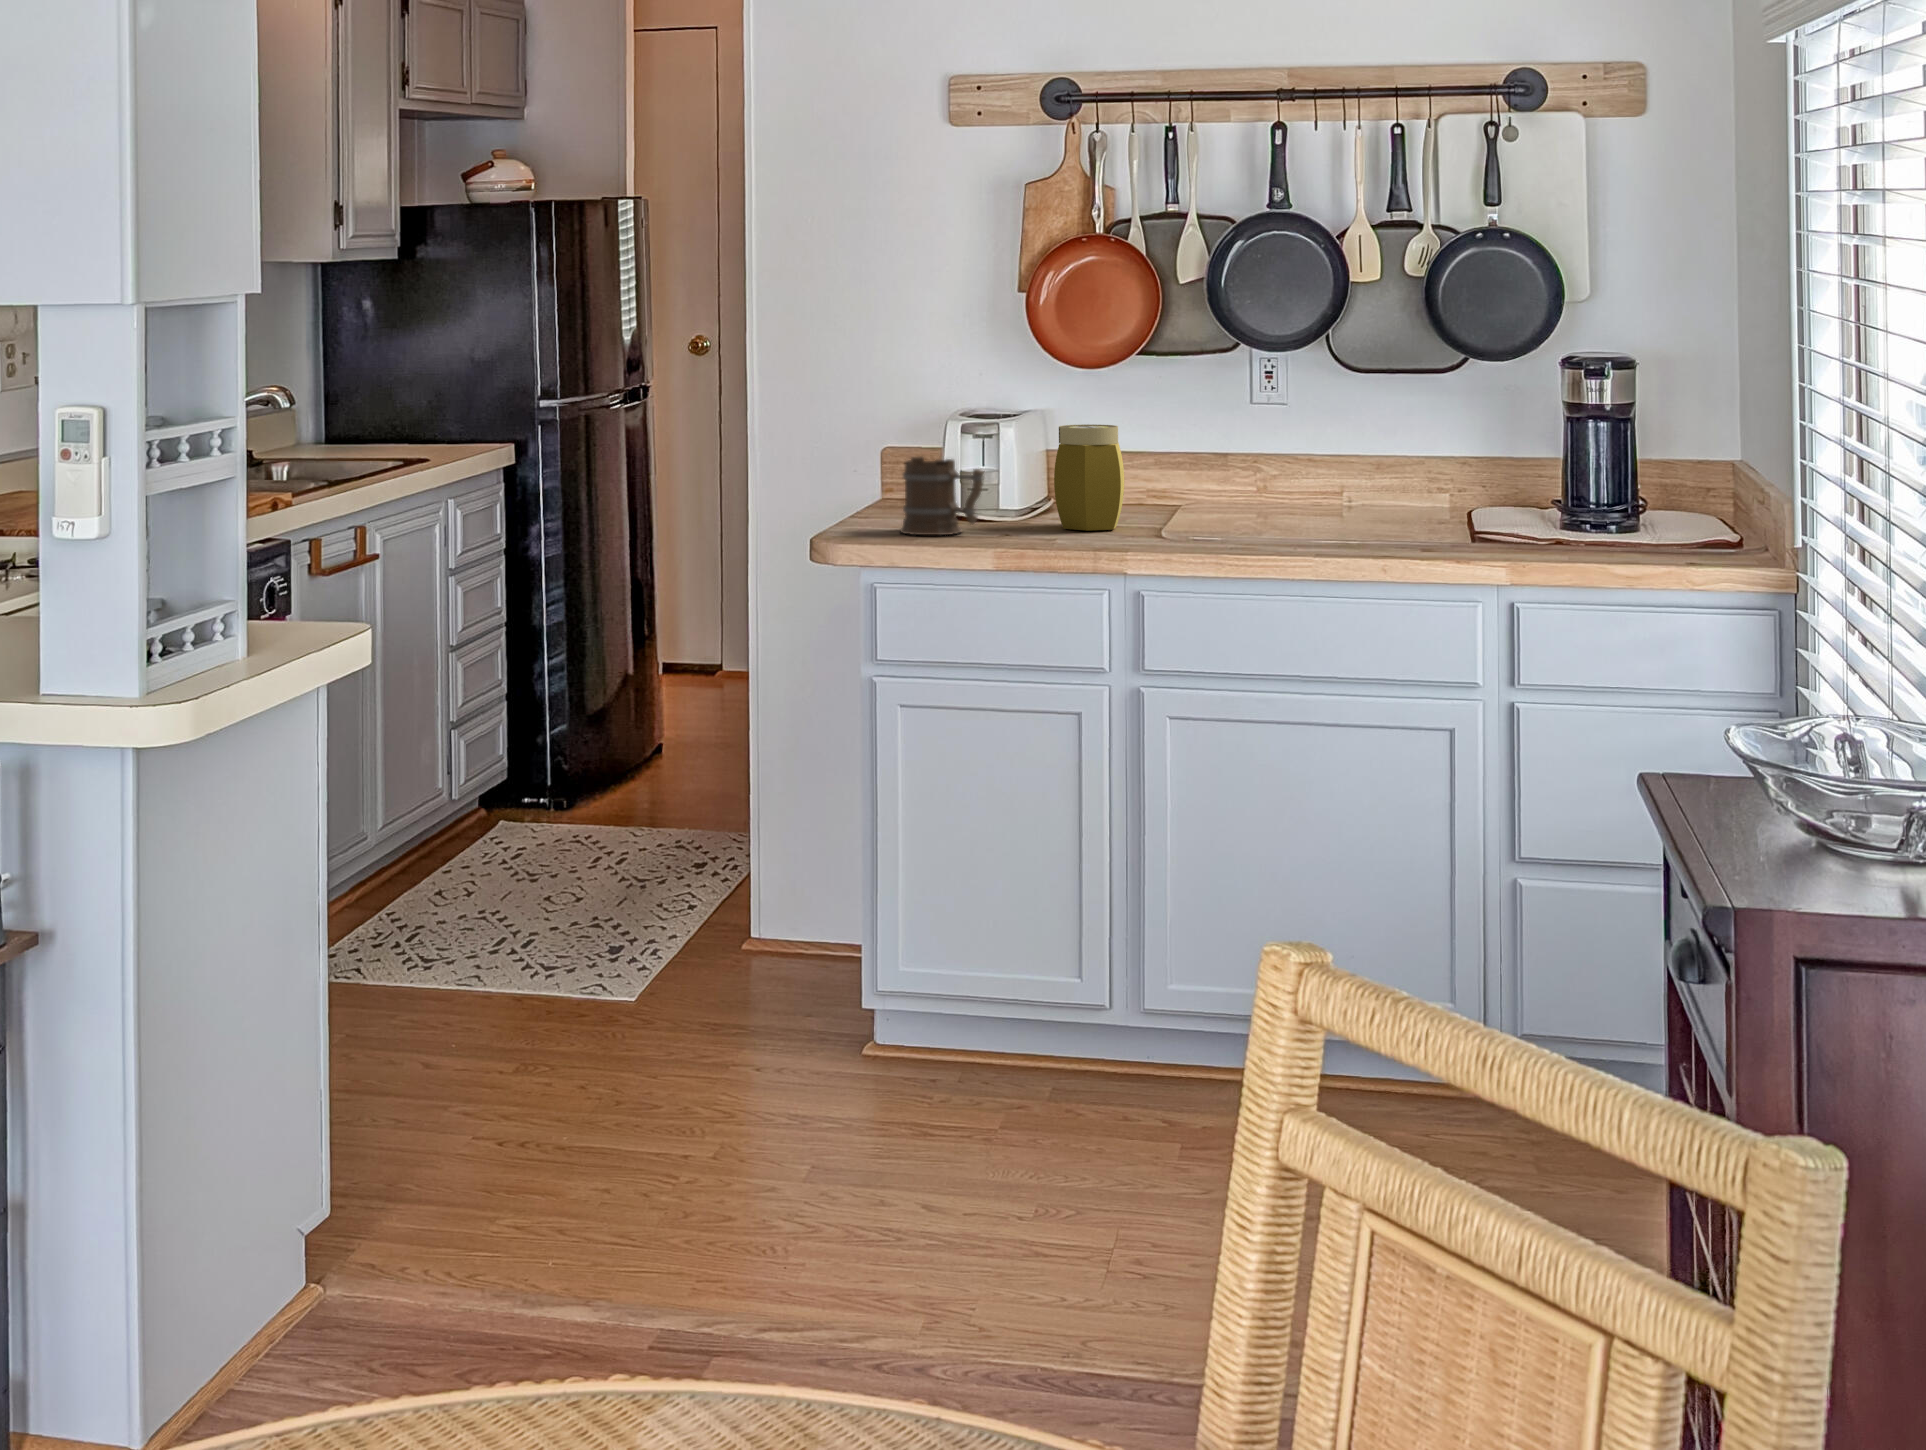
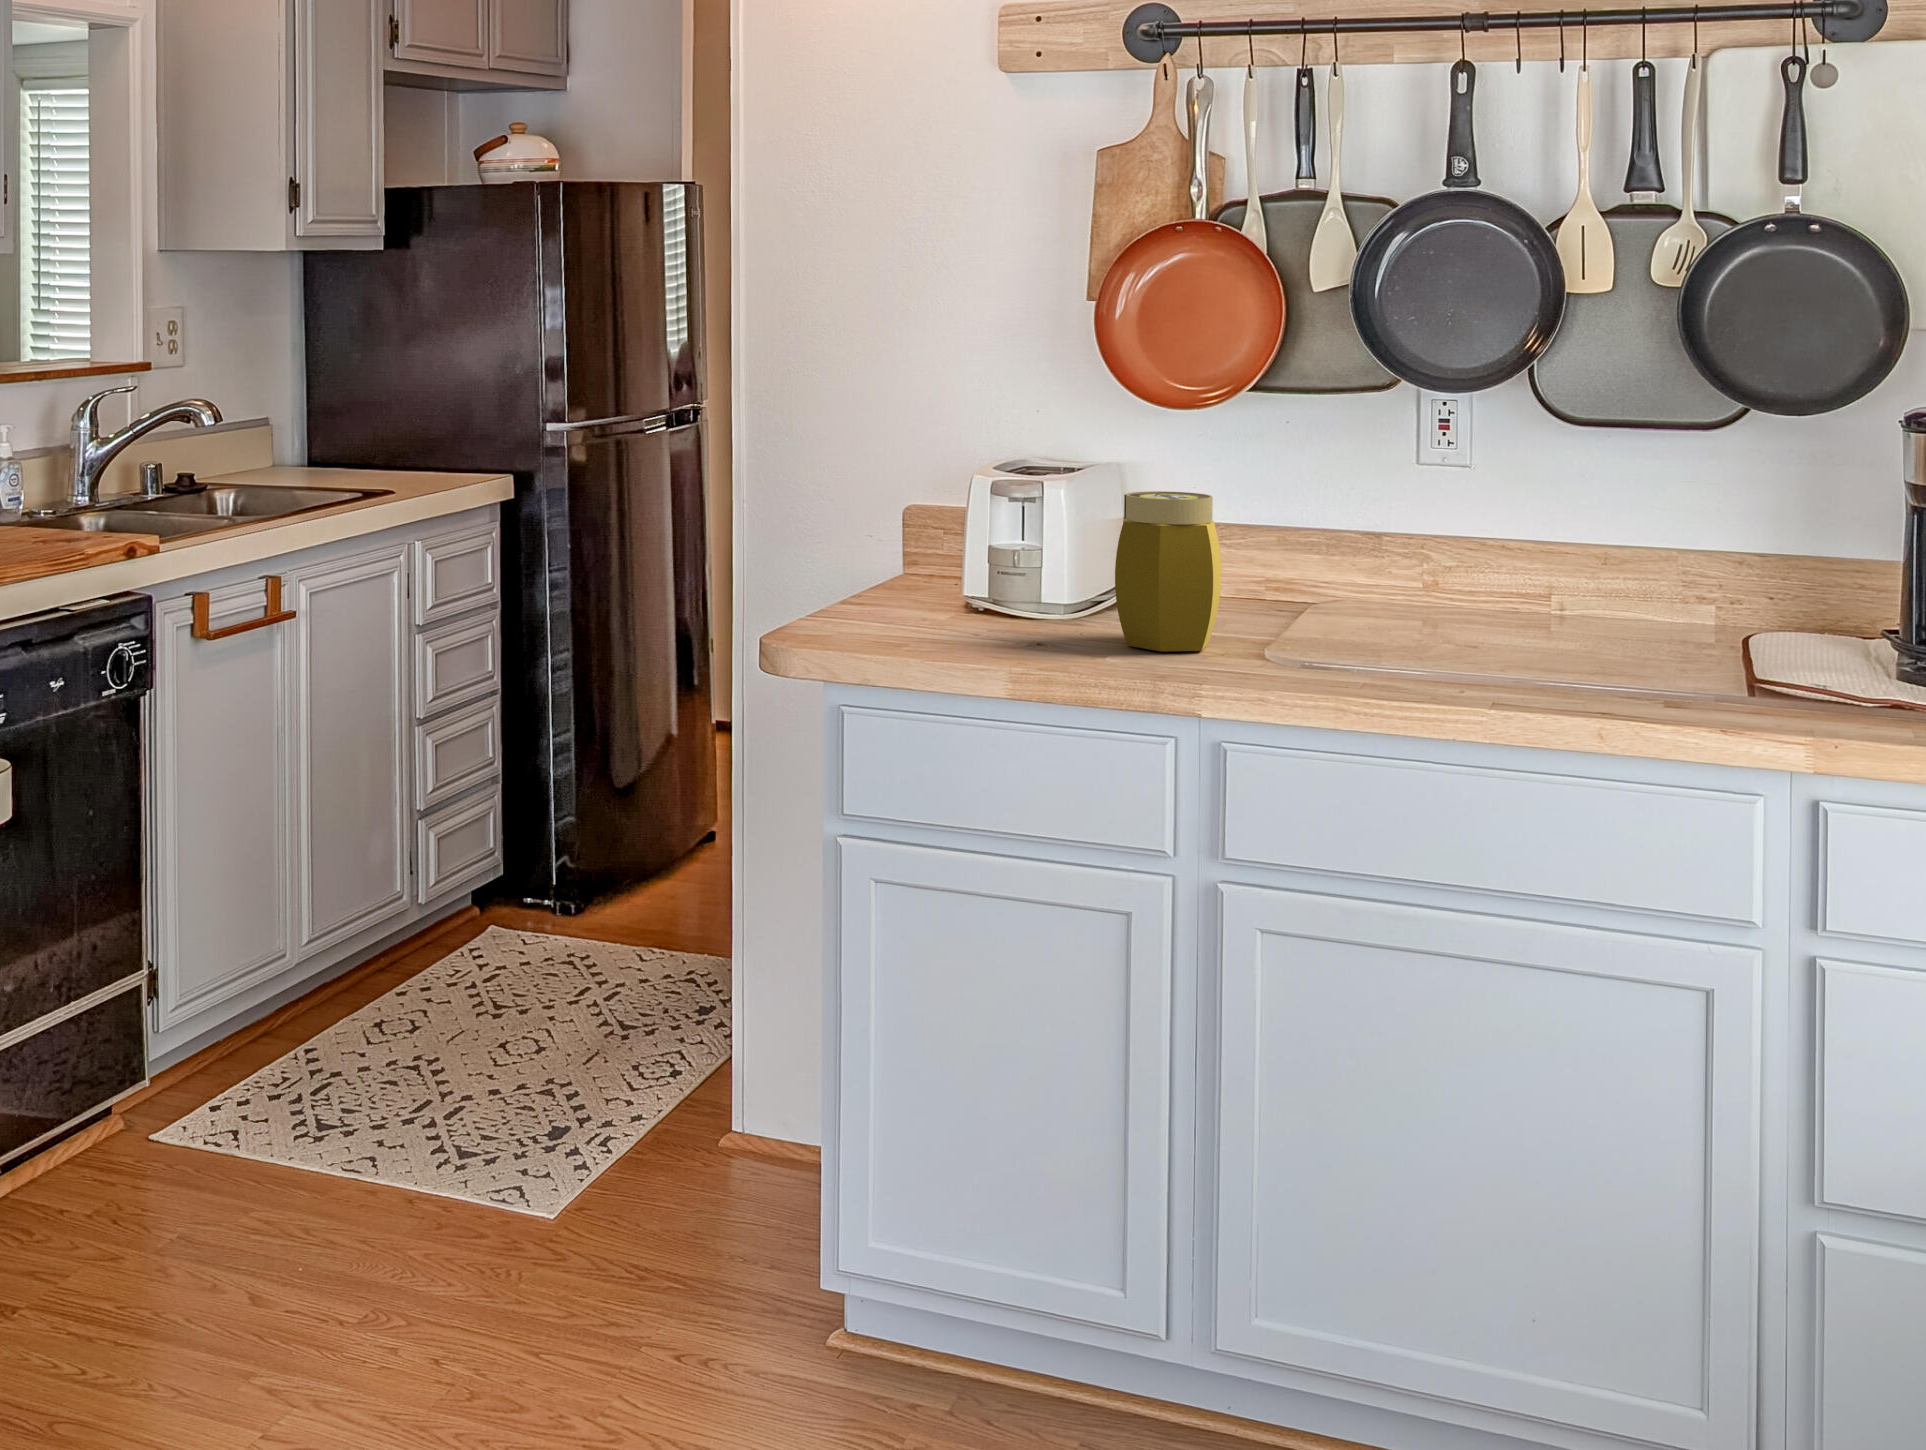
mug: present [900,457,983,535] -> none [884,531,1006,652]

